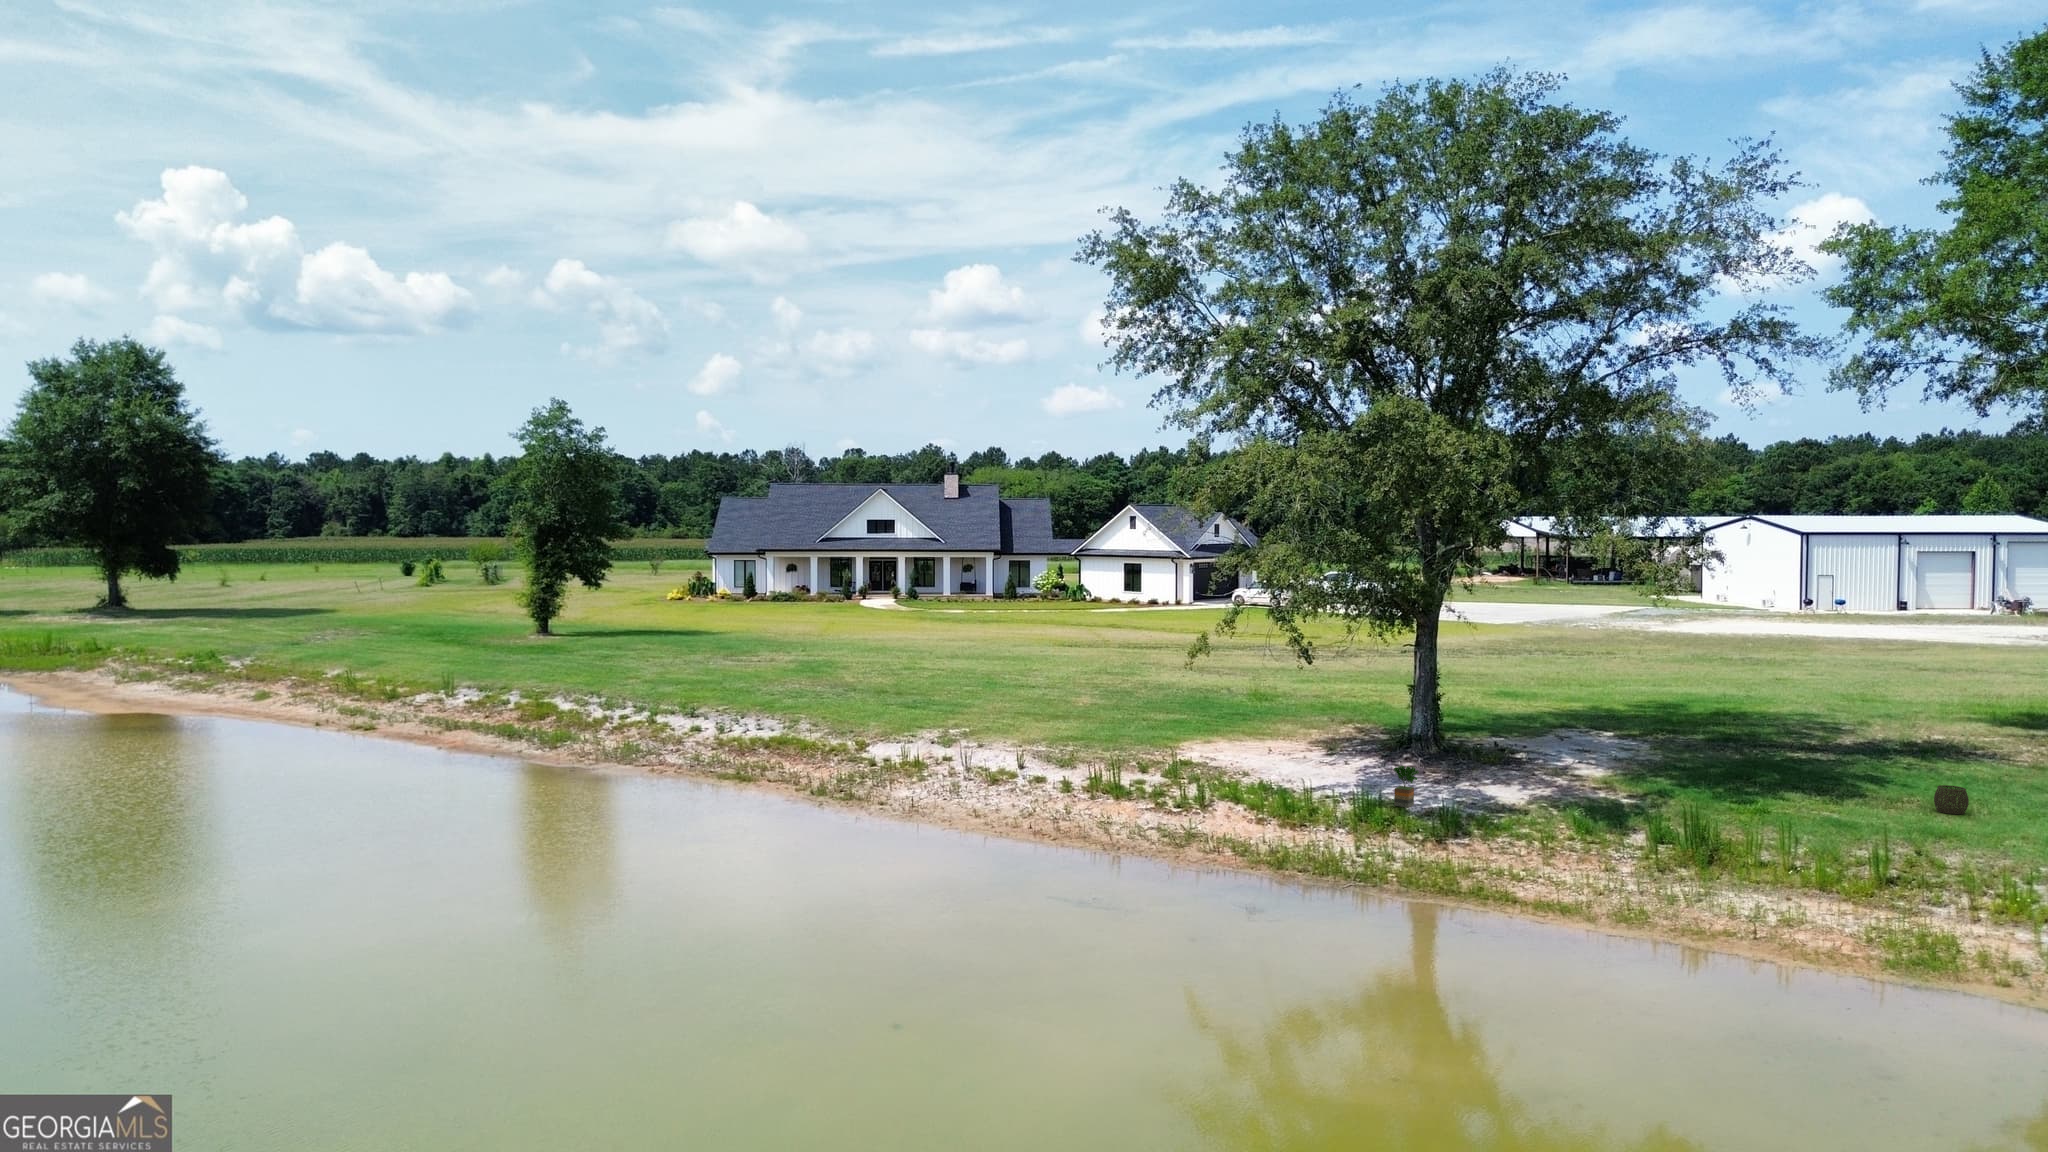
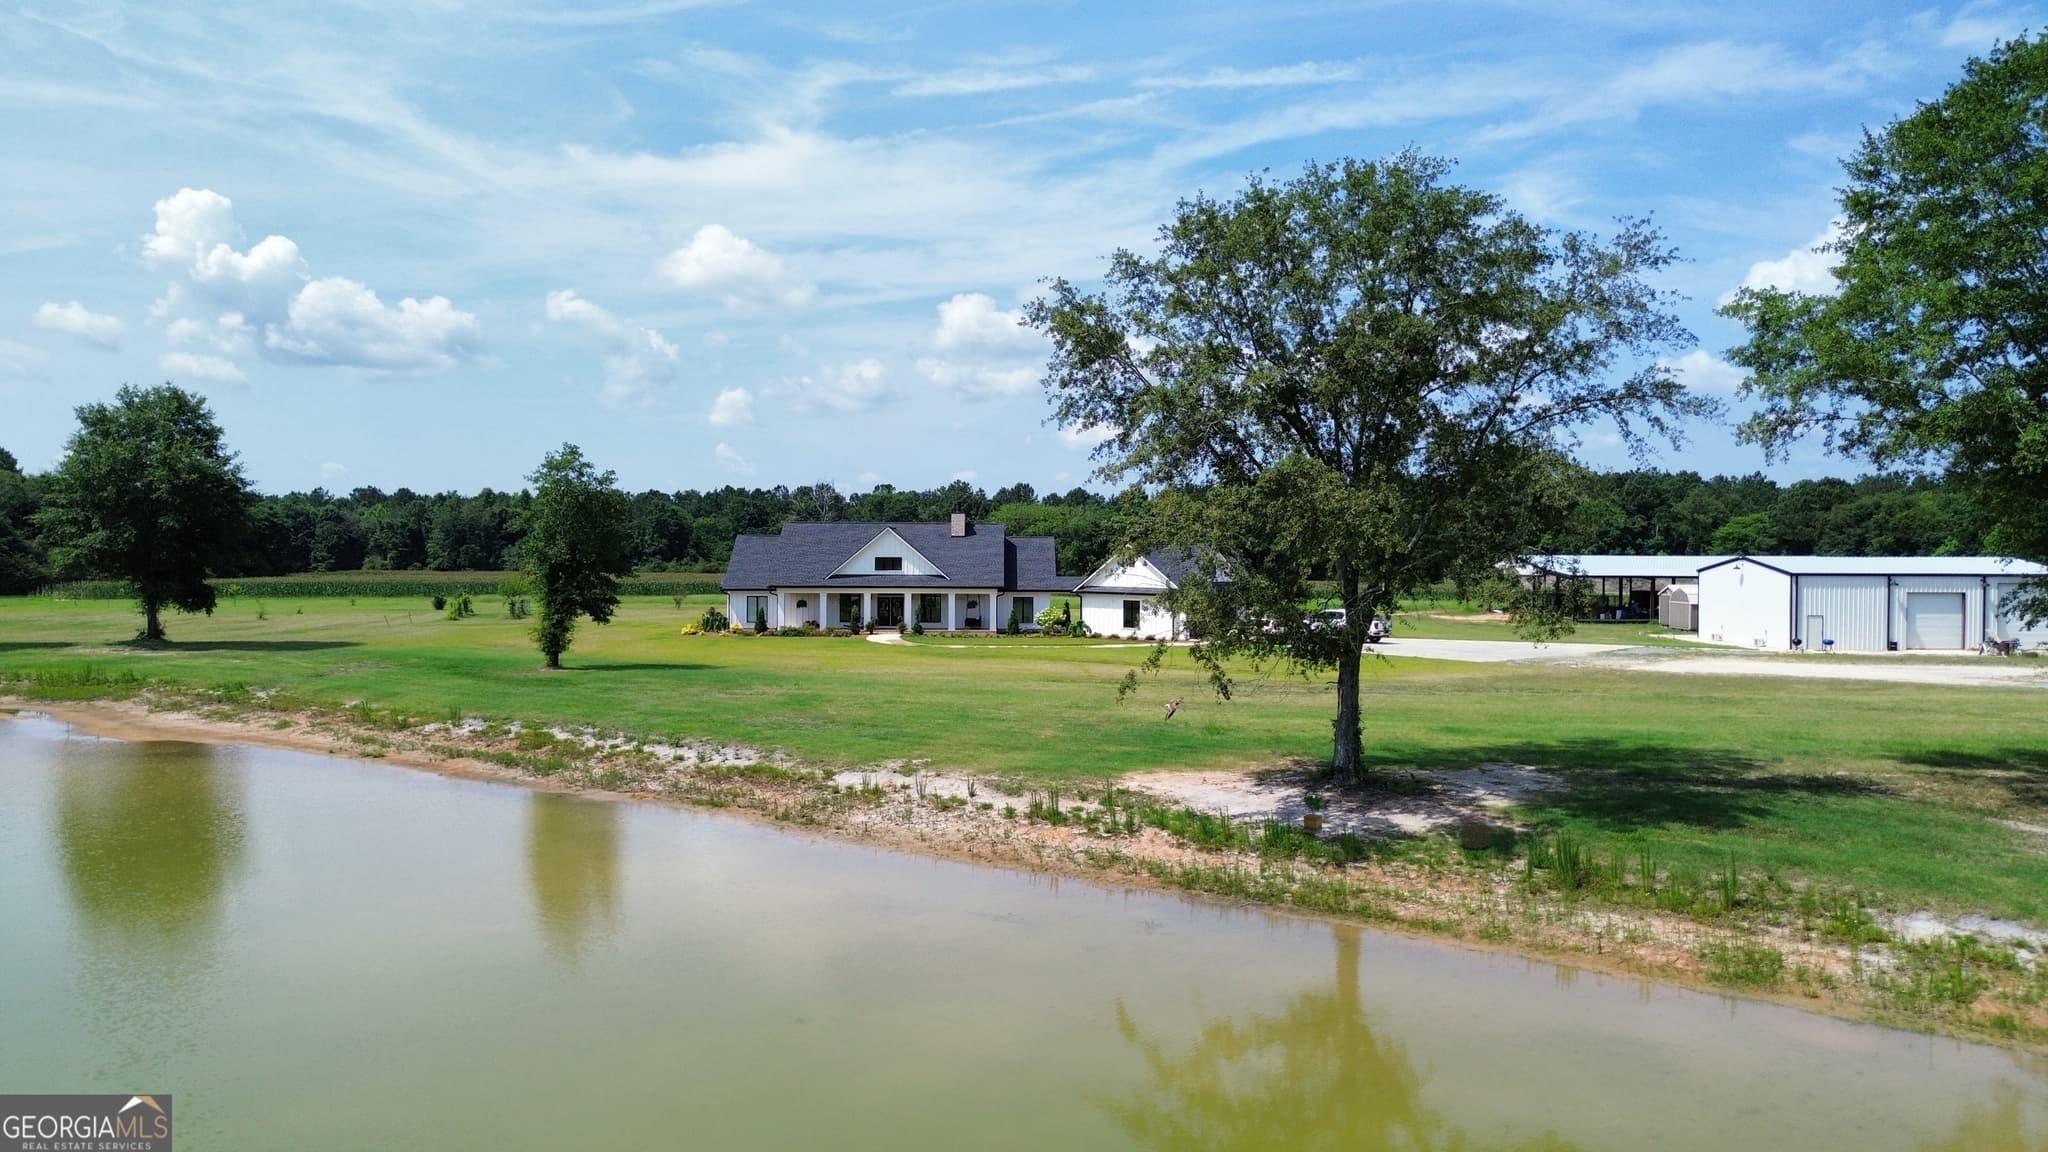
woven basket: present [1934,785,1969,814] -> present [1461,821,1489,848]

